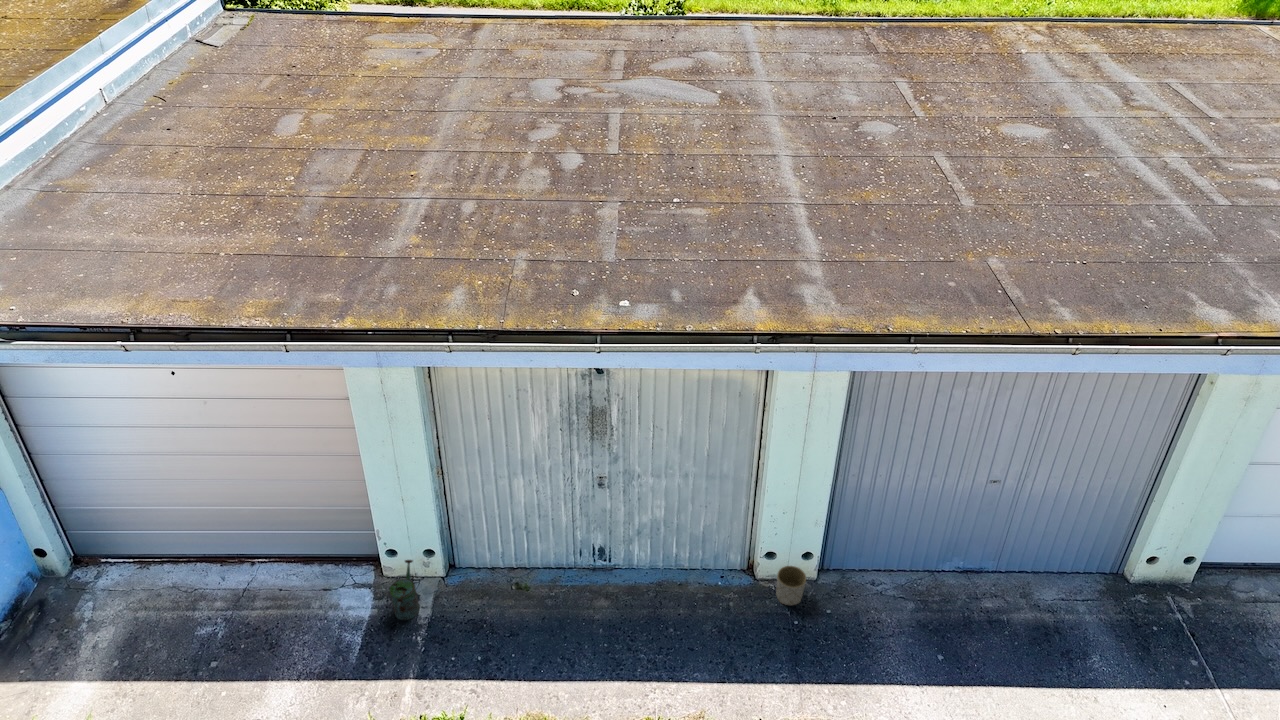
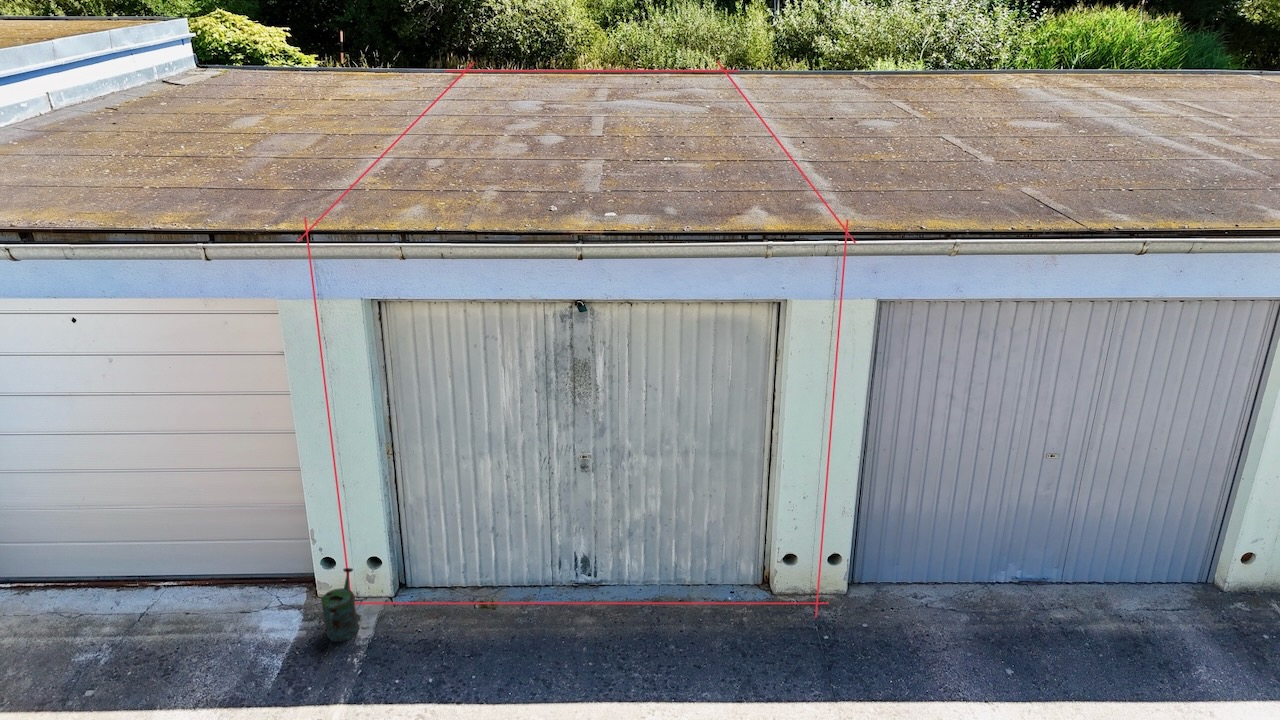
planter: present [776,566,806,605] -> none [800,570,836,618]

